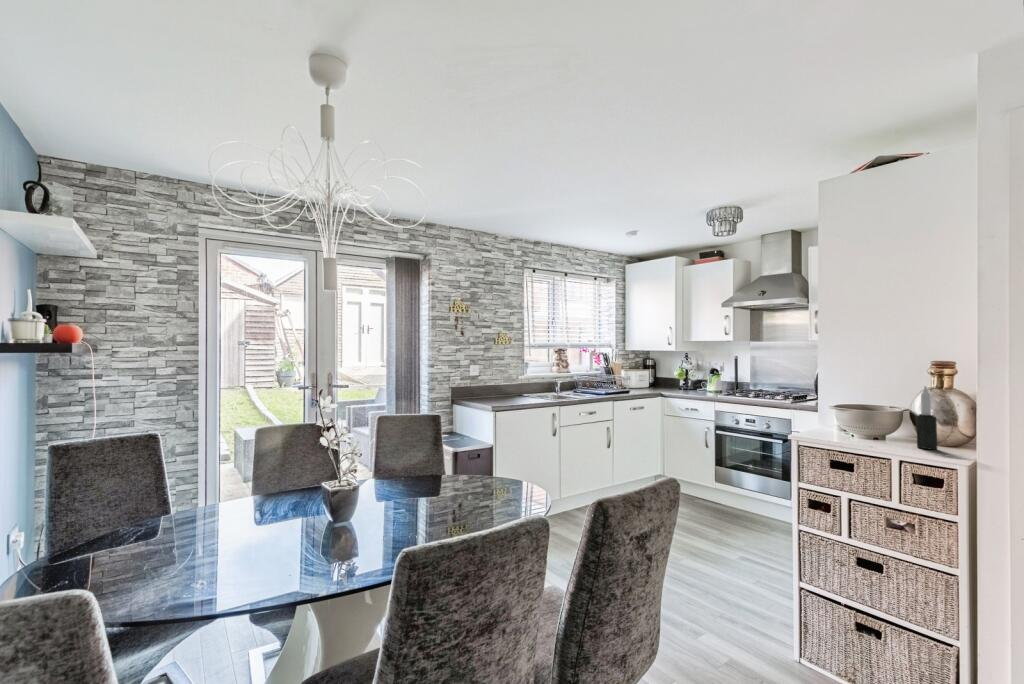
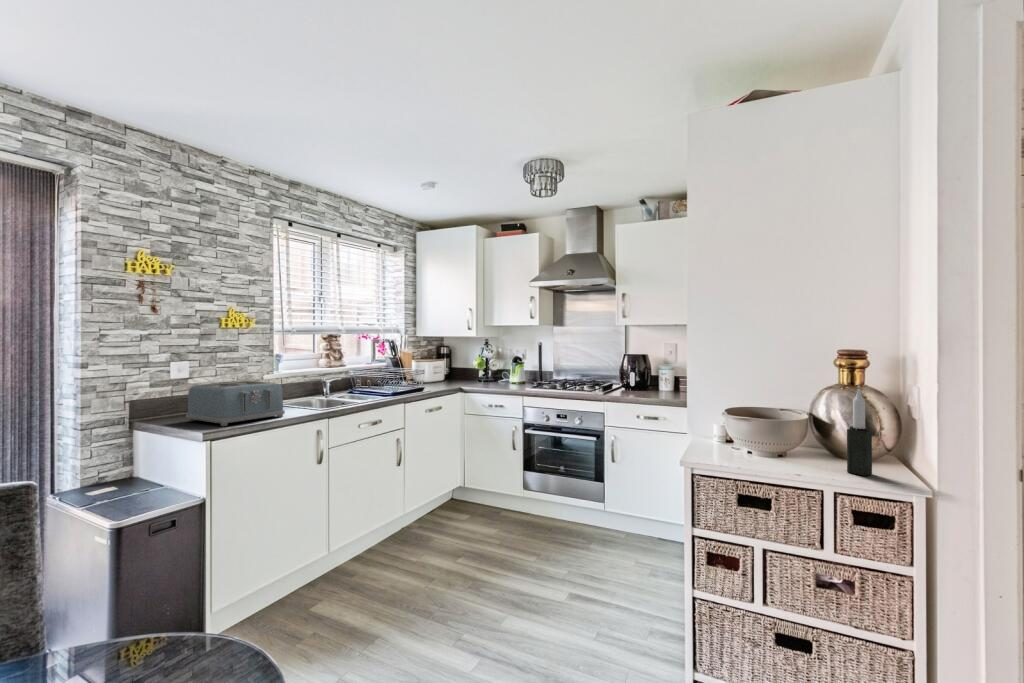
toaster: none [479,378,533,403] -> present [186,381,285,426]

